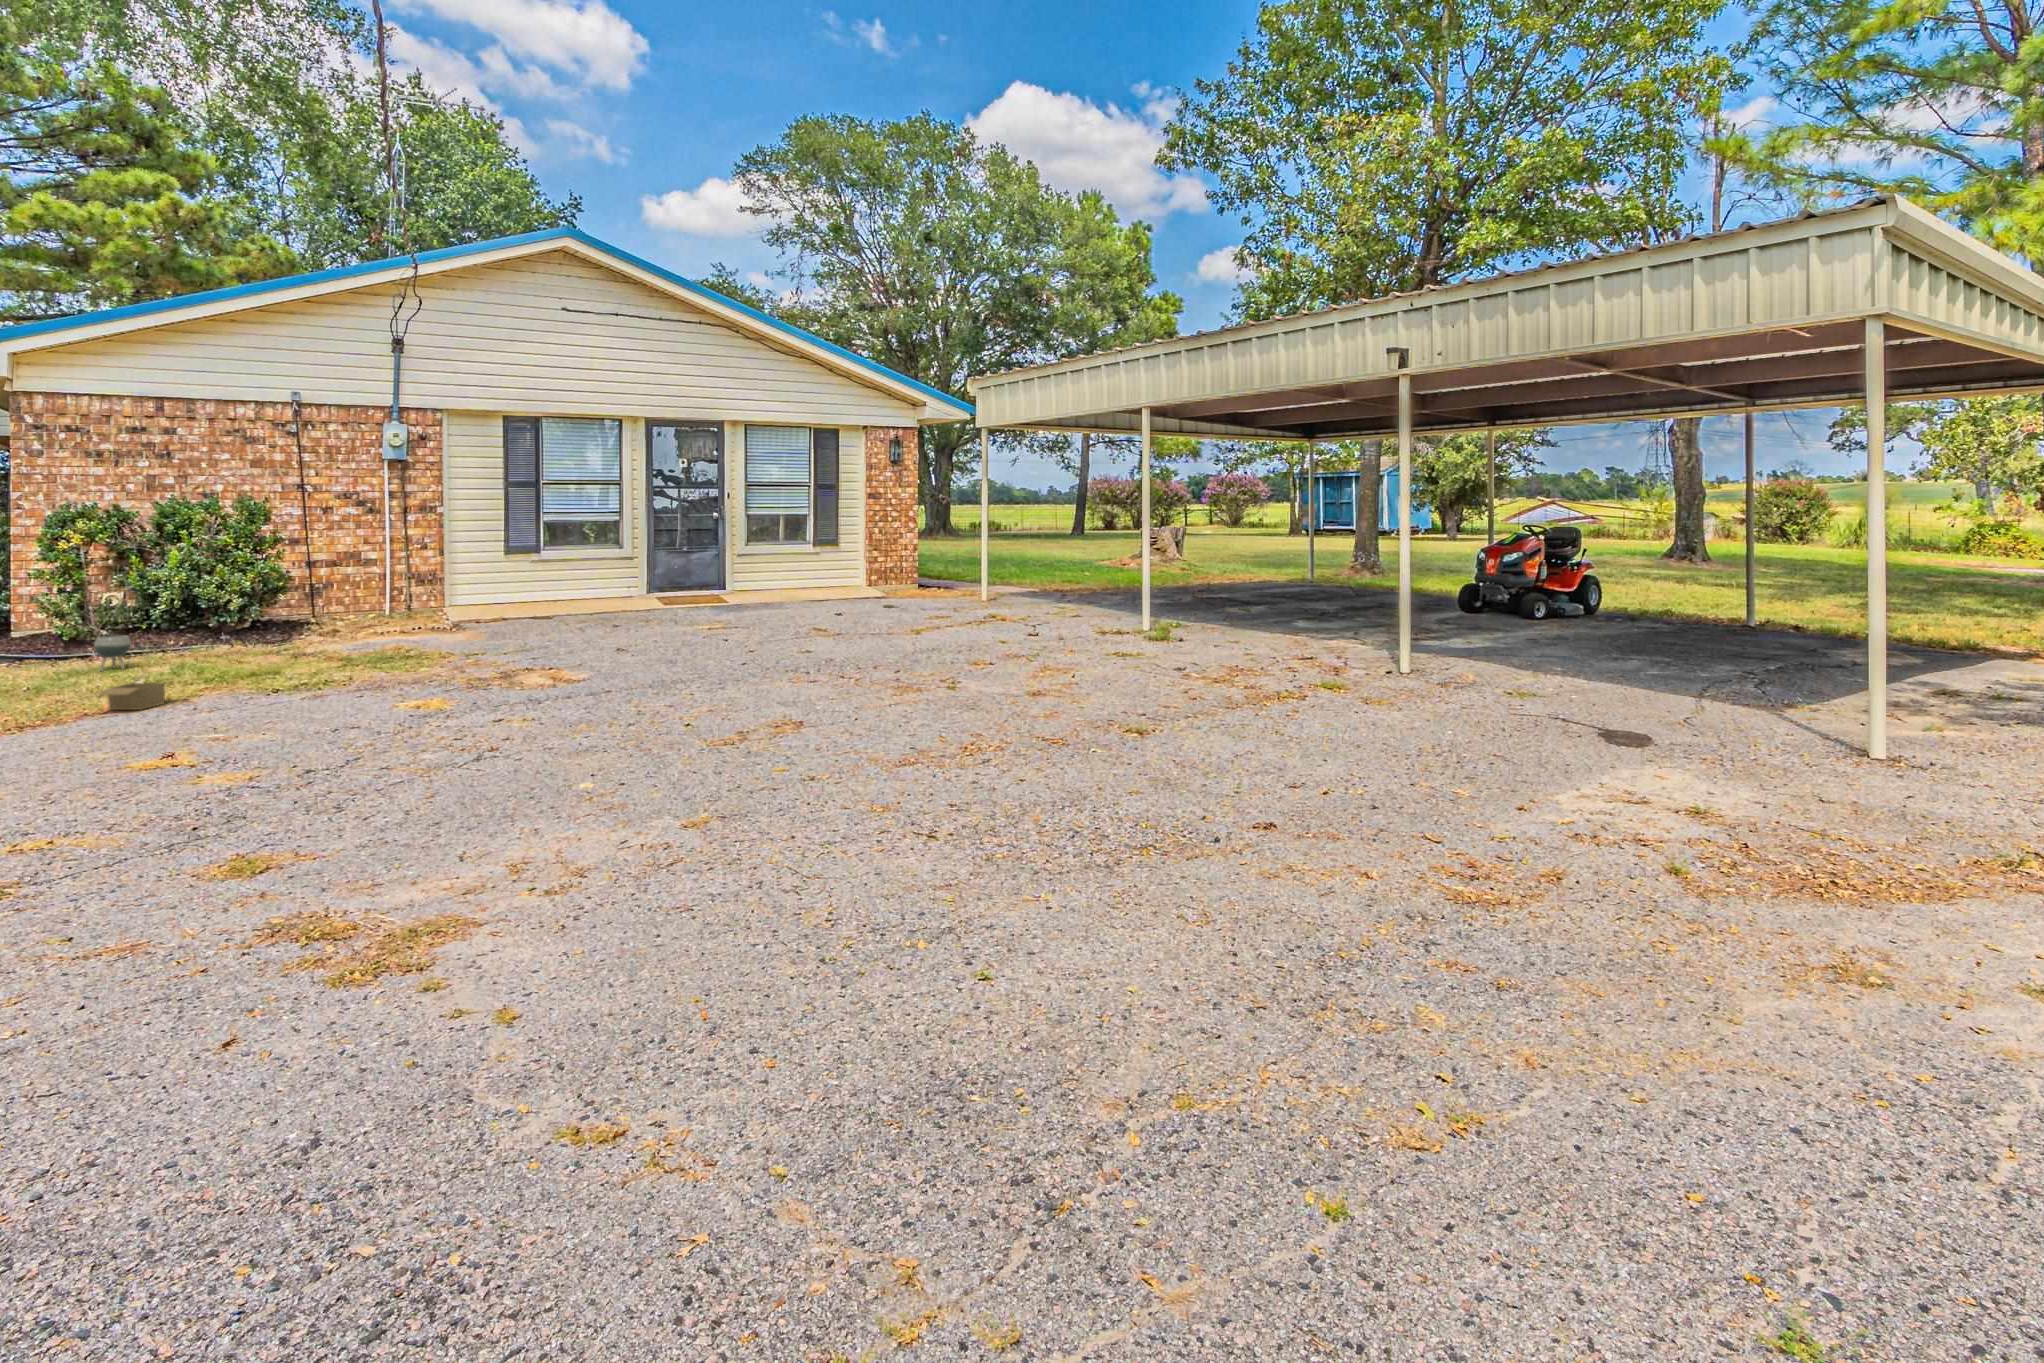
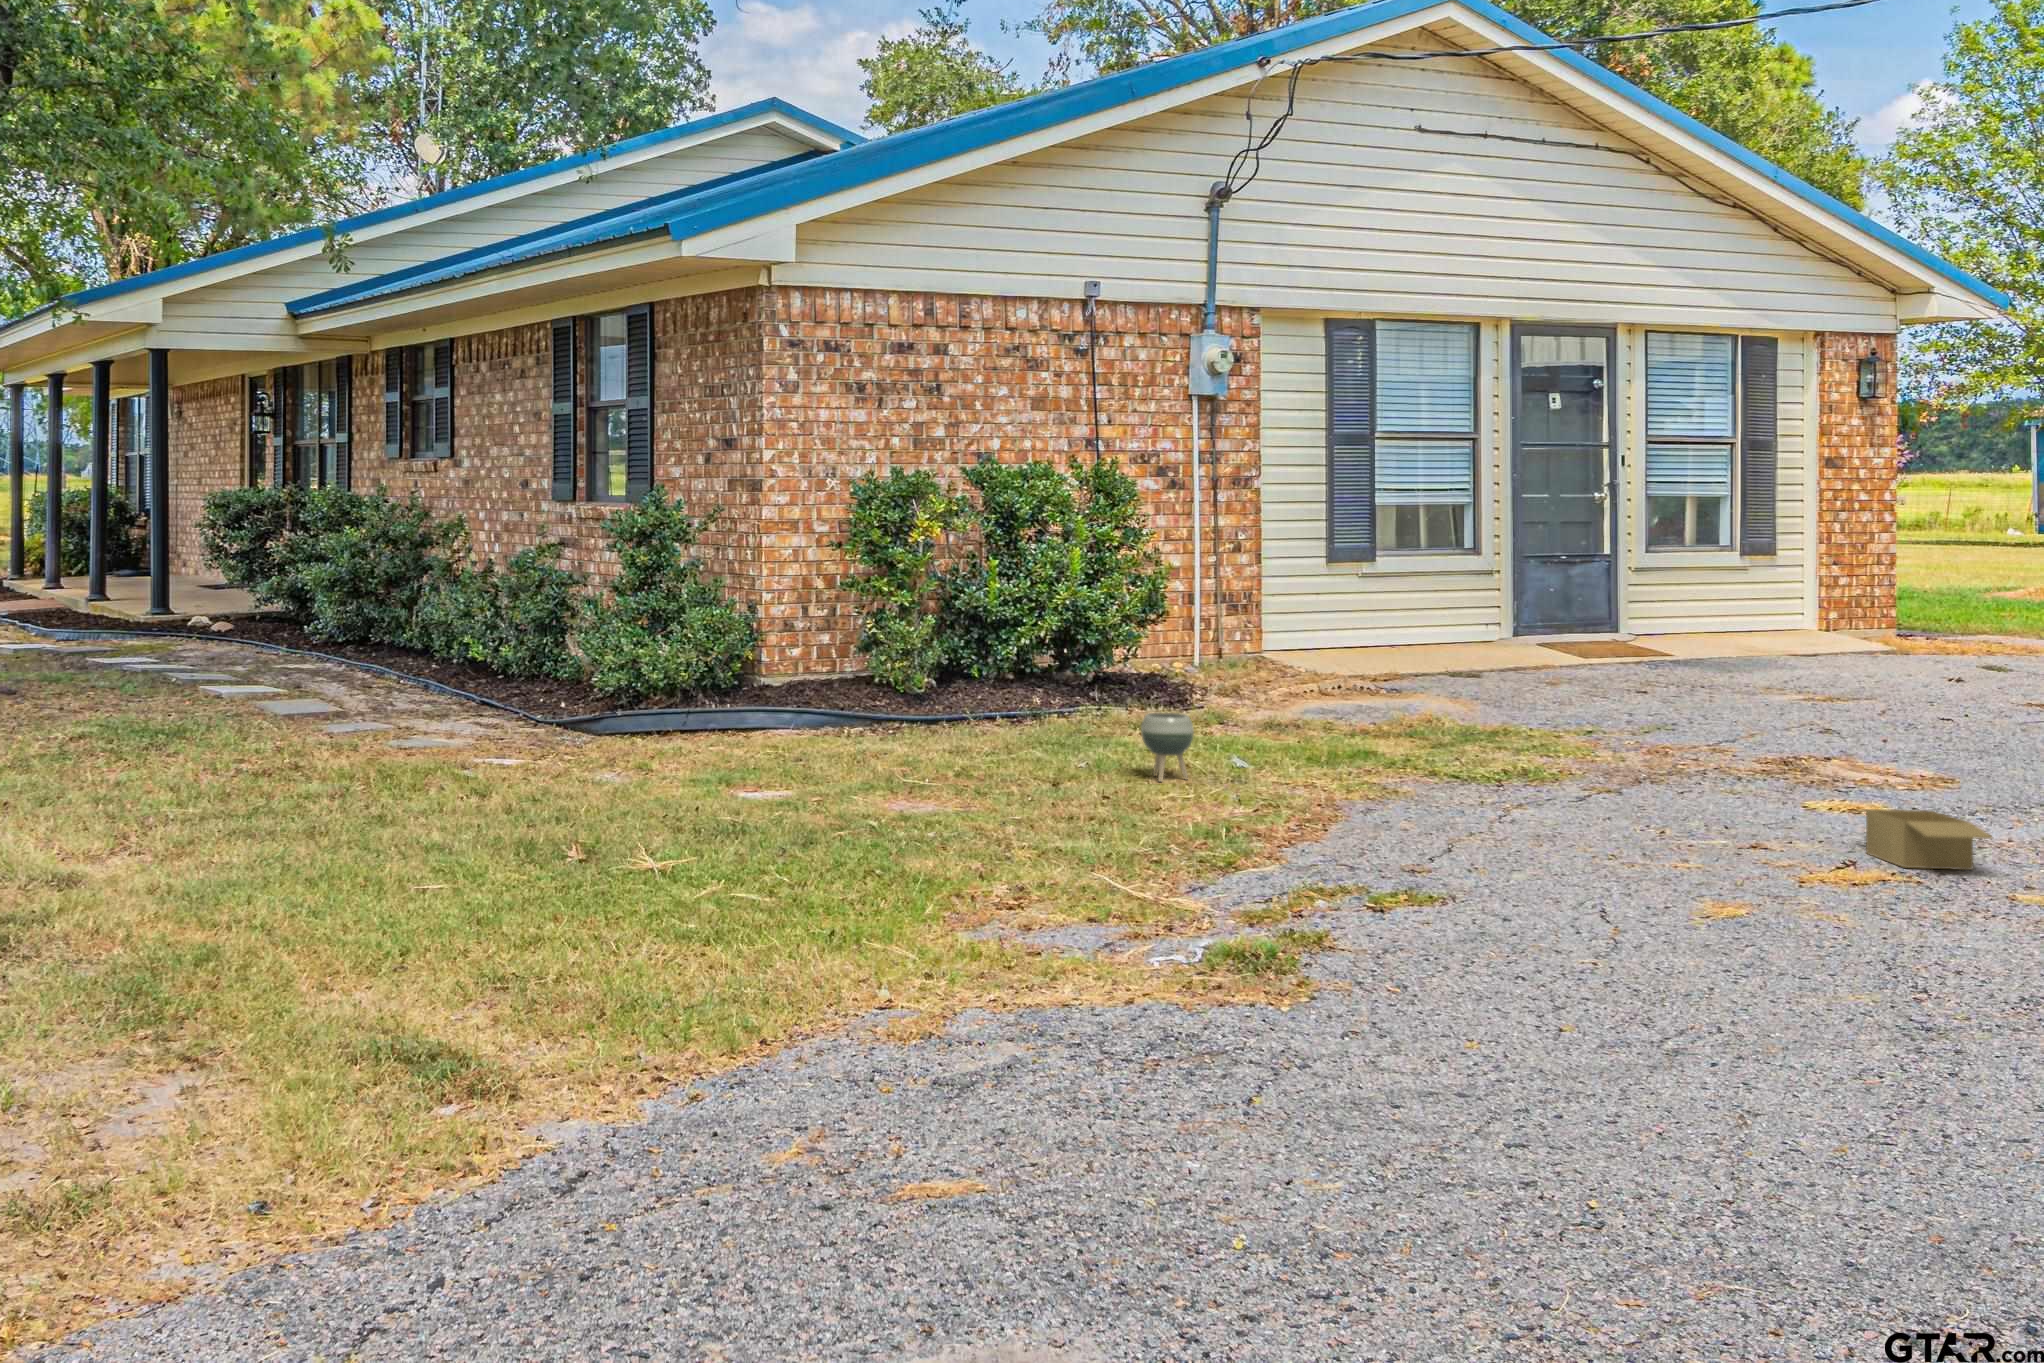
cardboard box: present [98,683,165,710] -> present [1856,809,1992,870]

